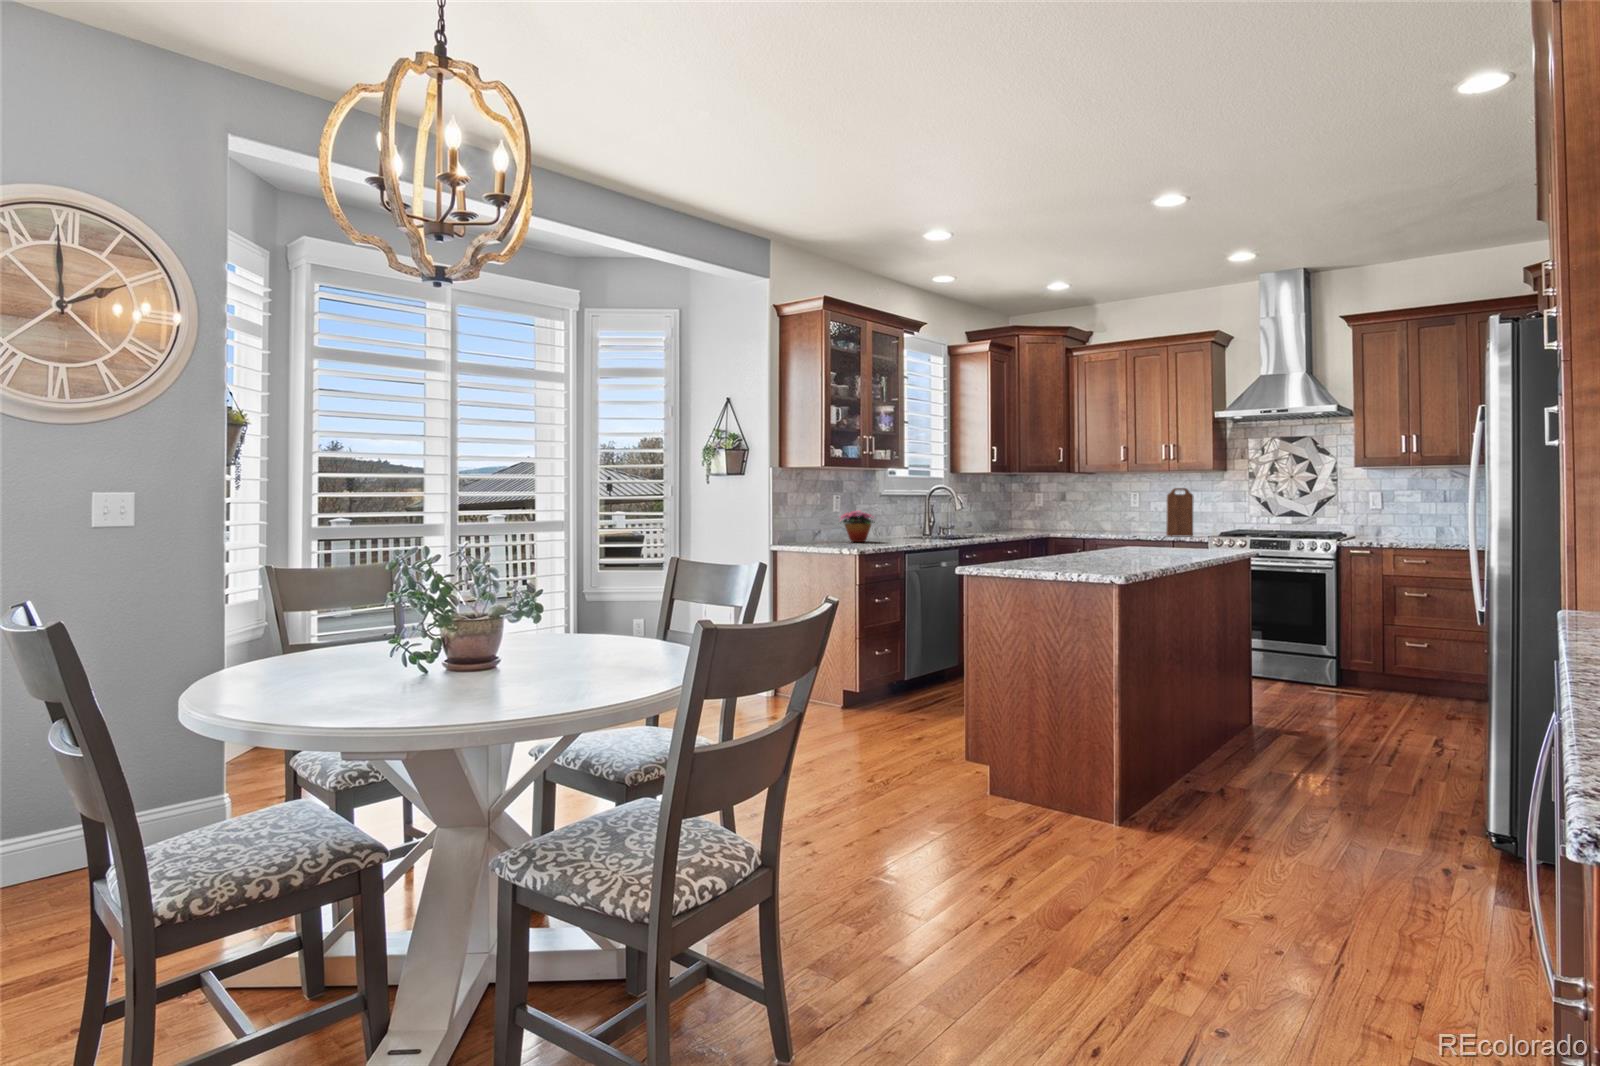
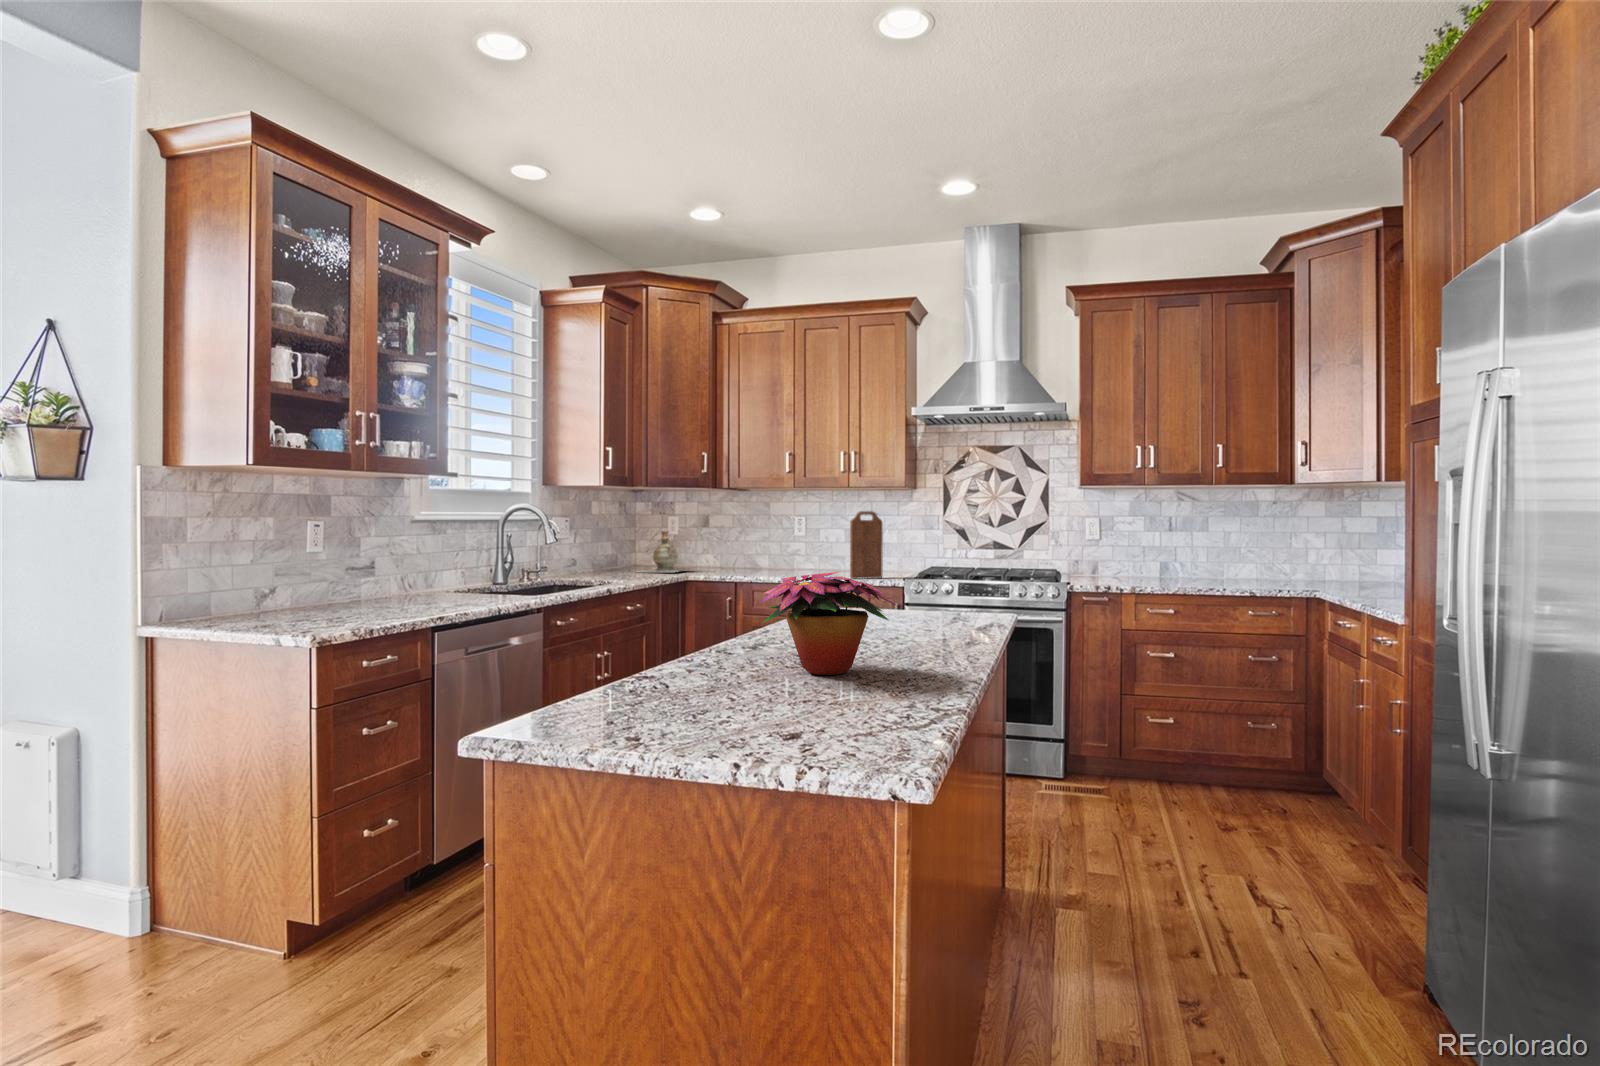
ceramic jug: none [1009,504,1051,532] -> present [637,531,689,572]
flower arrangement: present [841,511,875,542] -> present [759,572,897,675]

